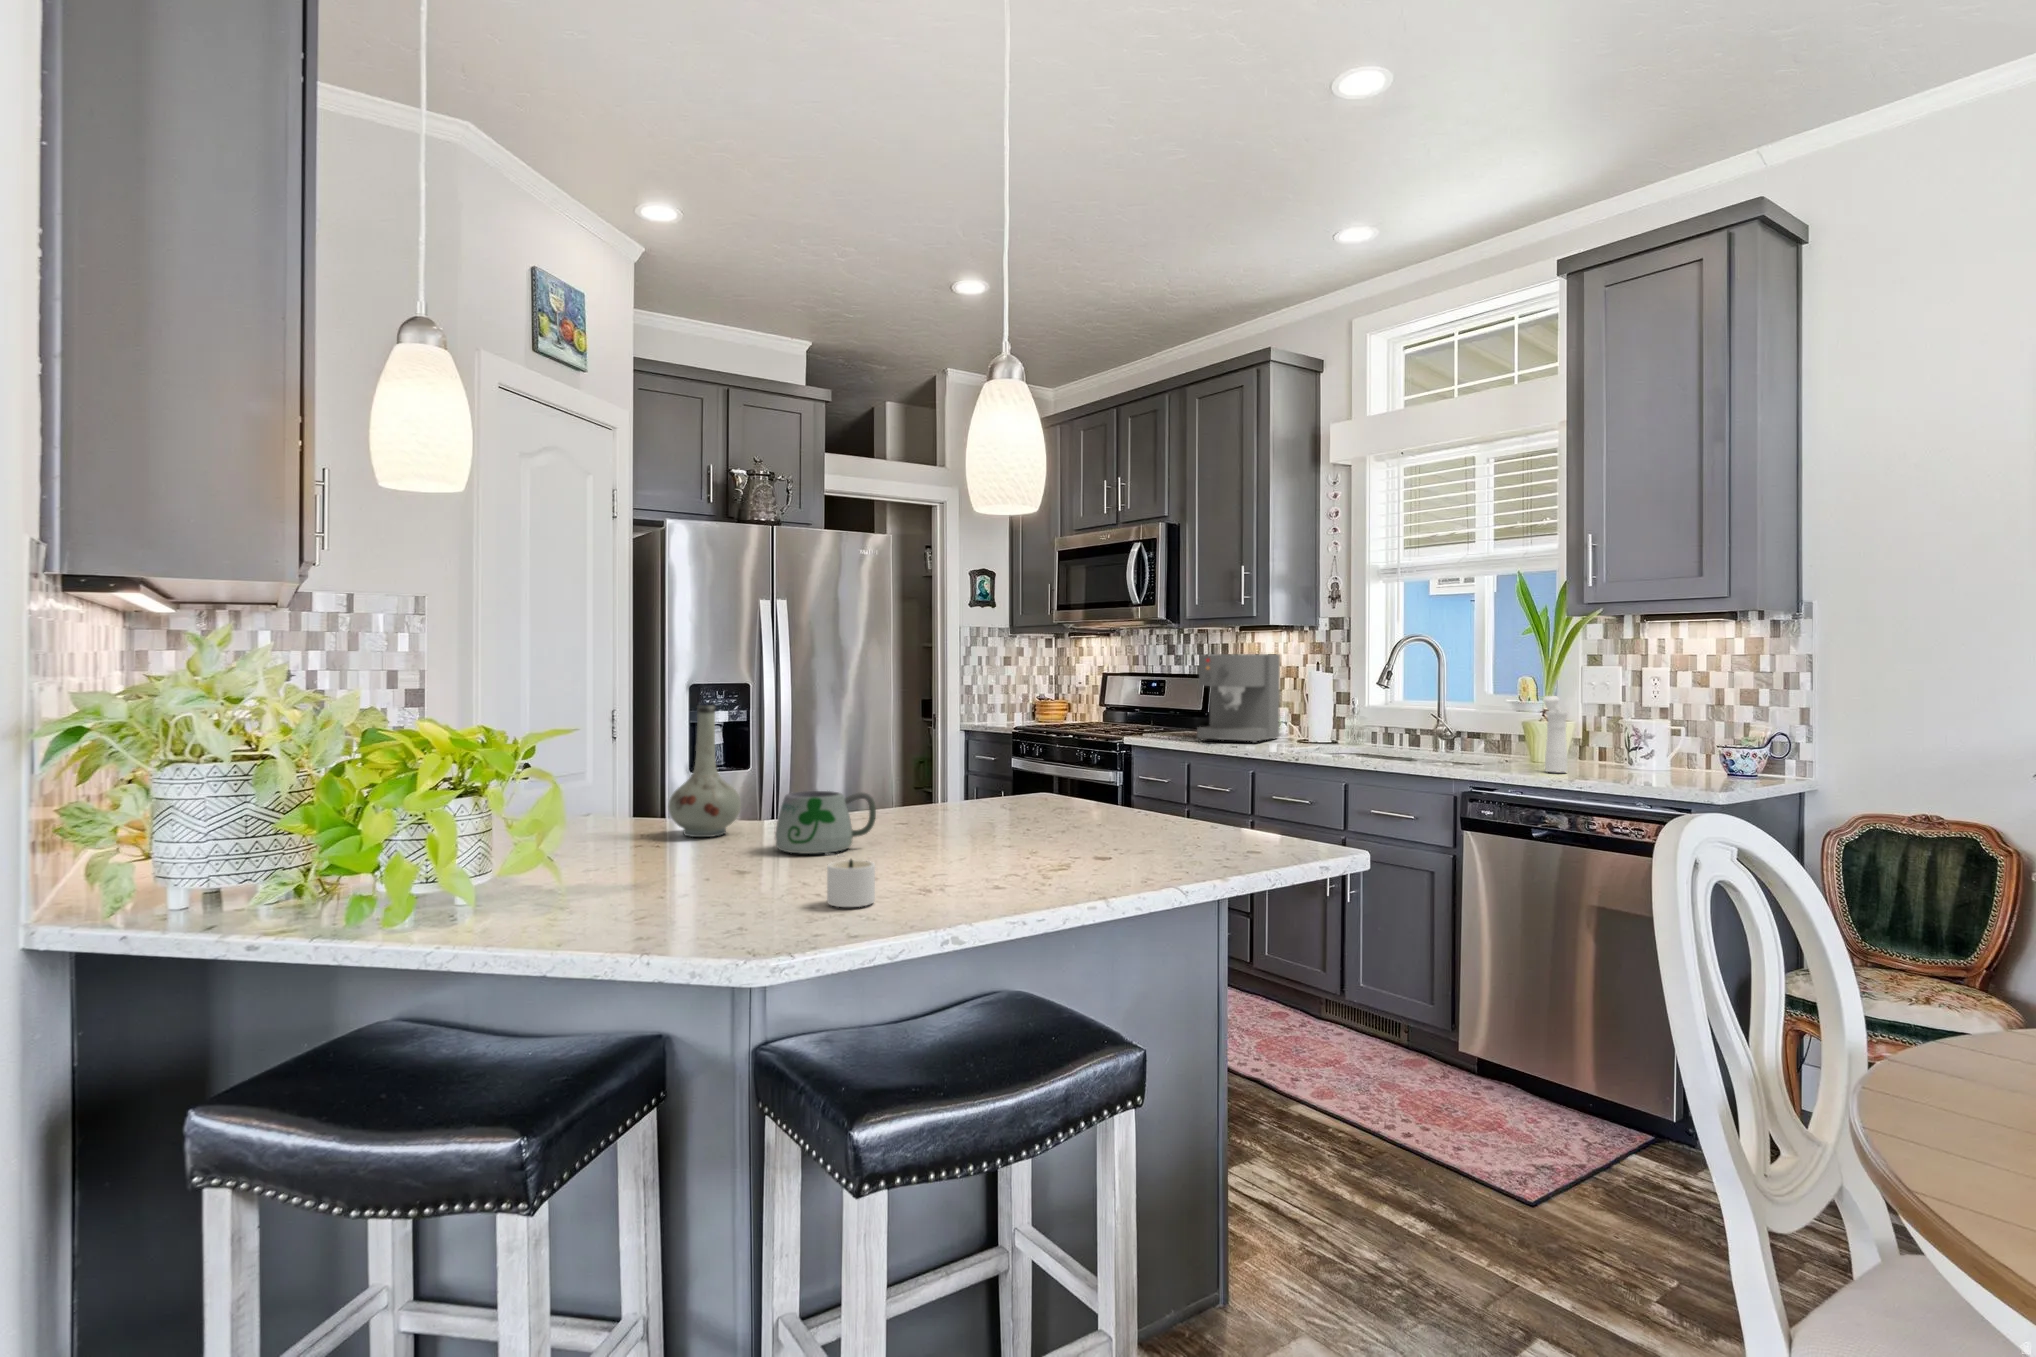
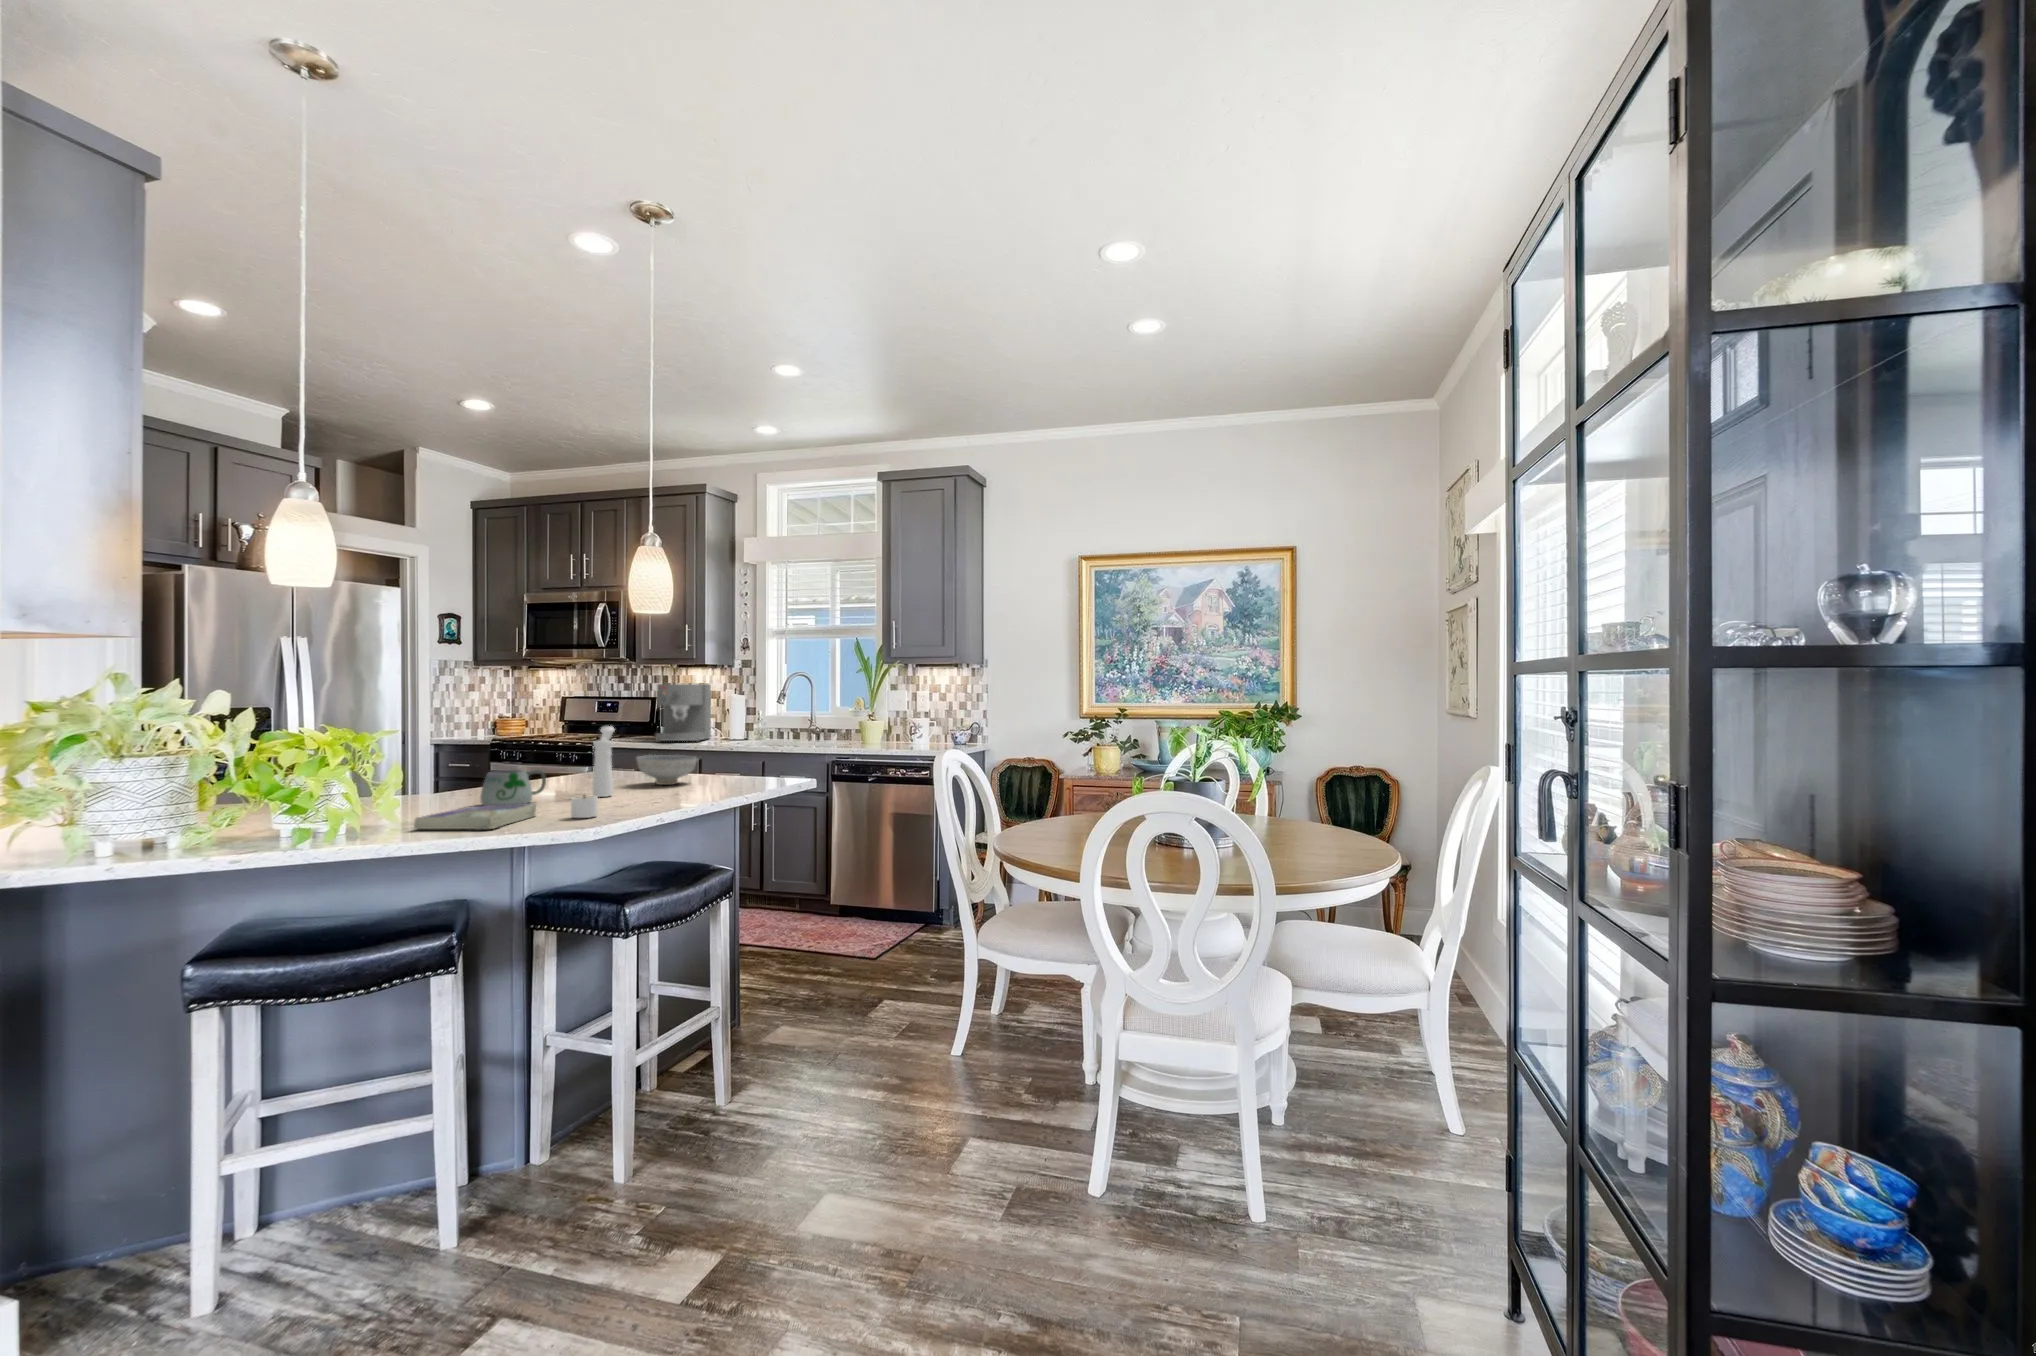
pepper mill: present [1543,696,1568,773] -> present [593,726,614,797]
vase: present [668,705,741,837] -> none [379,722,434,807]
ceramic bowl: none [1052,773,1155,831] -> present [636,755,697,785]
book: none [584,856,793,917] -> present [414,803,536,830]

